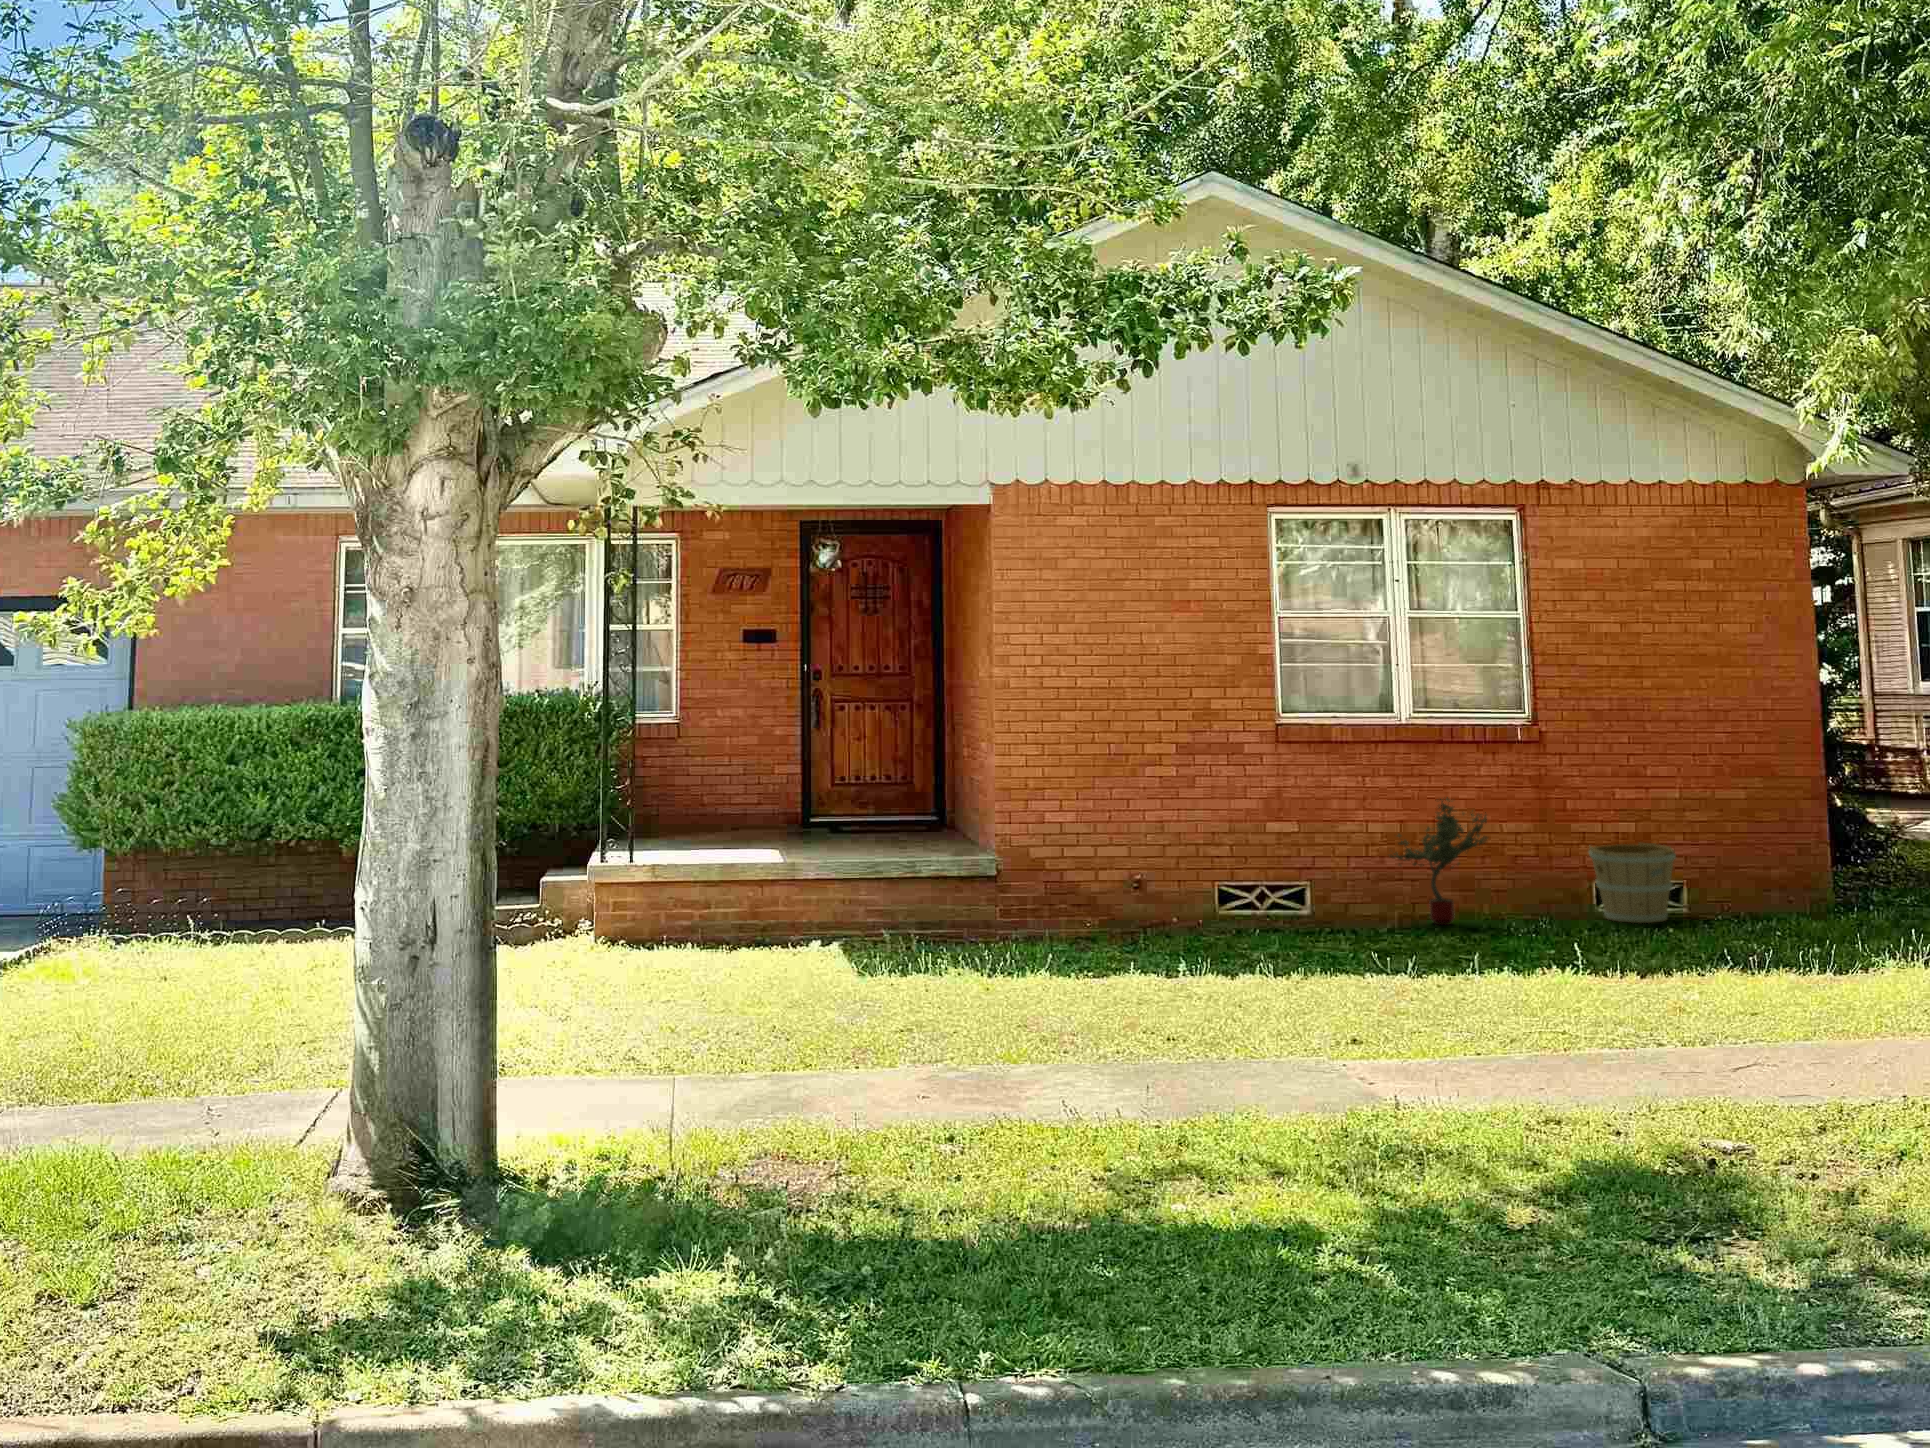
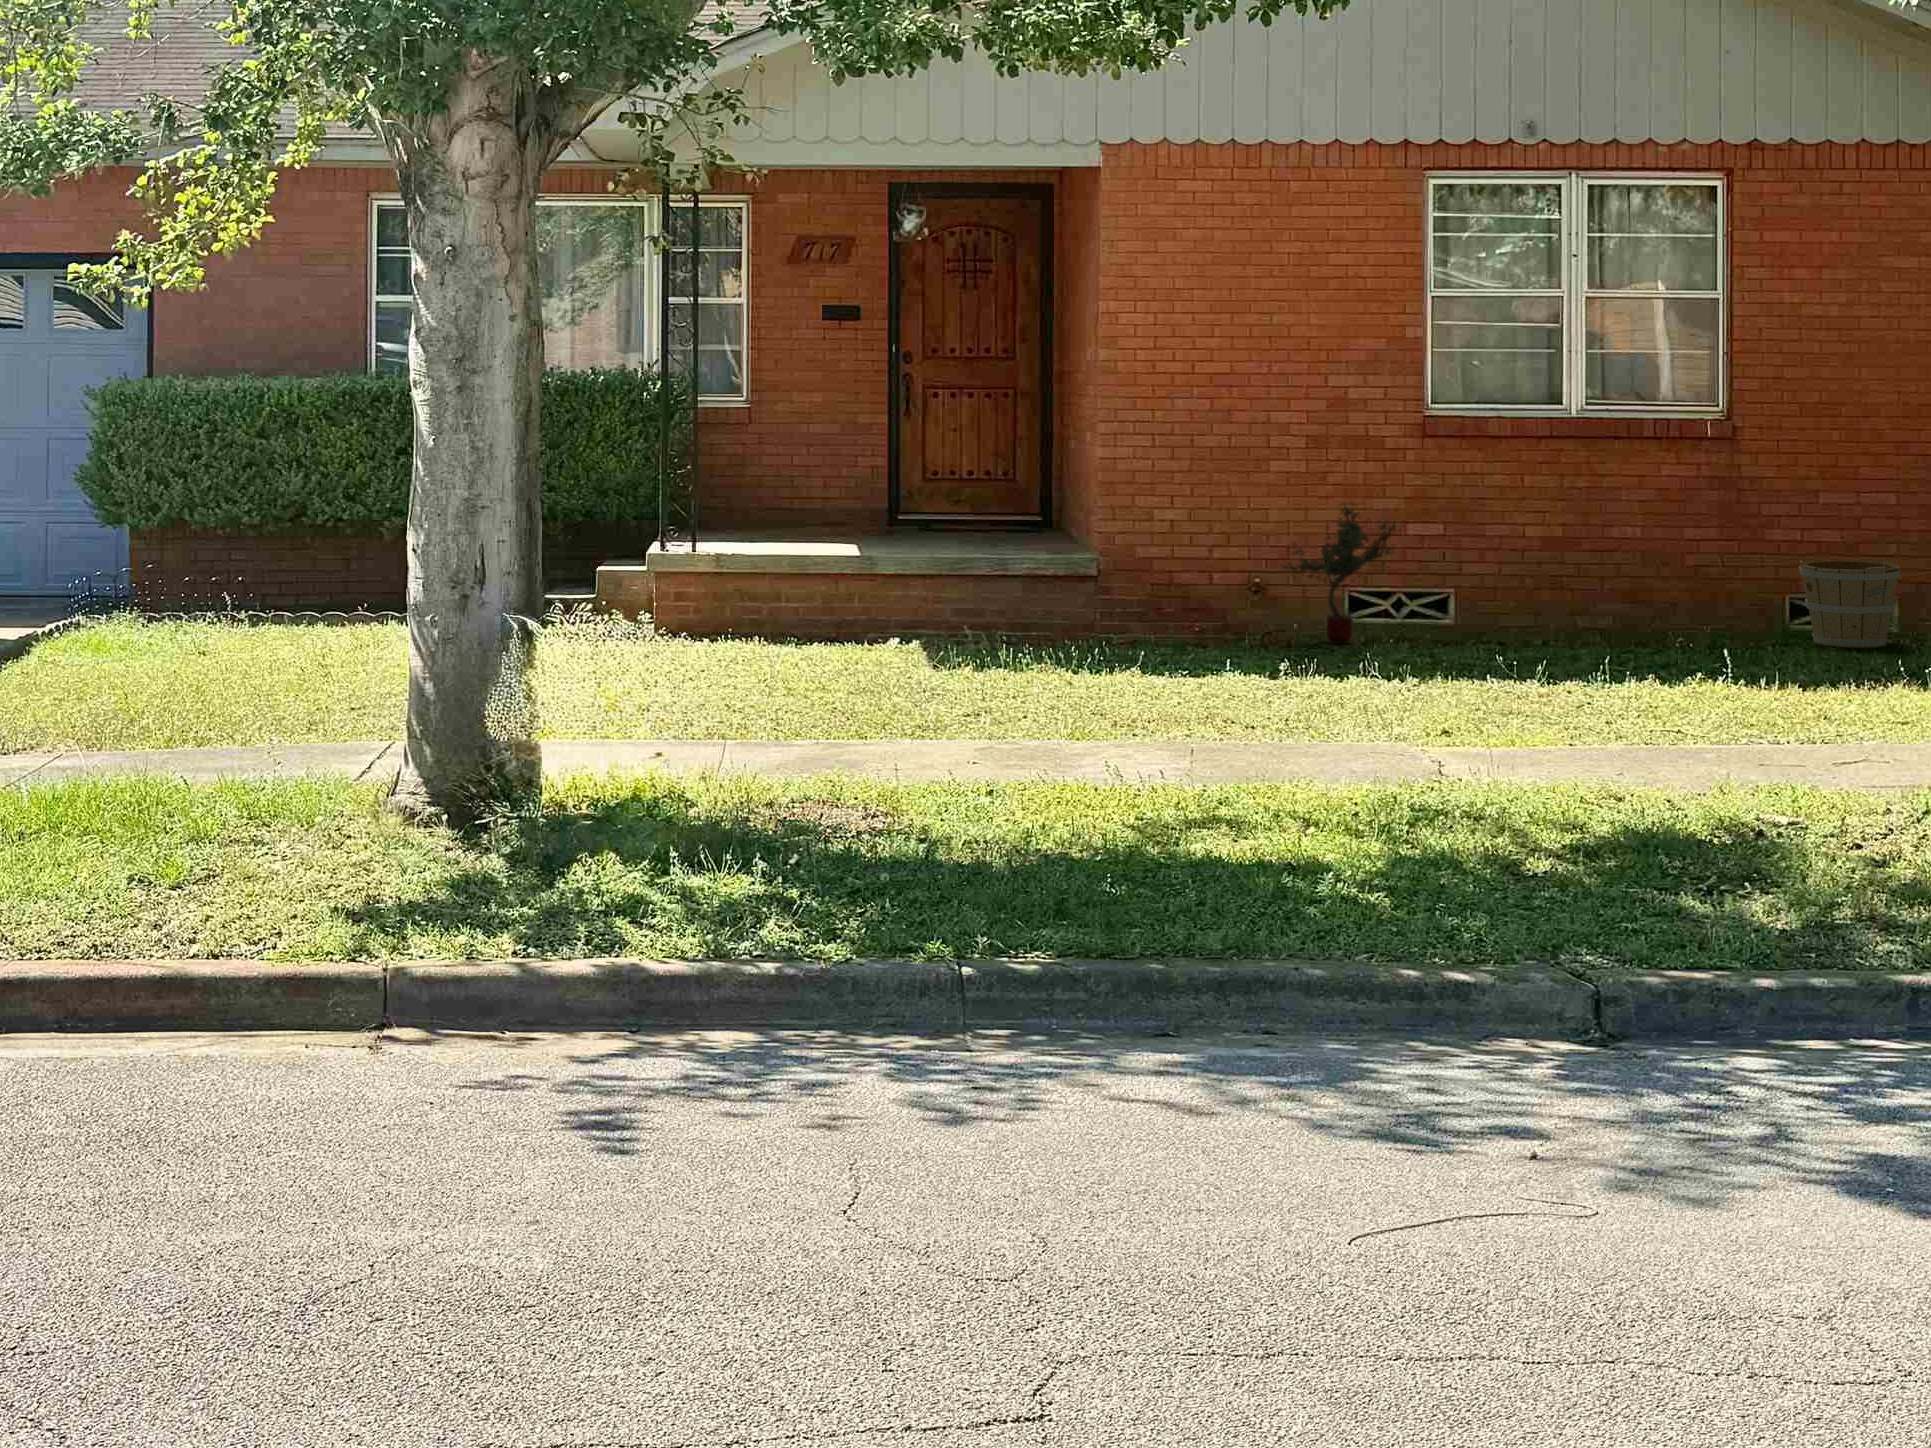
potted tree: present [1390,797,1487,925] -> present [1281,502,1396,644]

